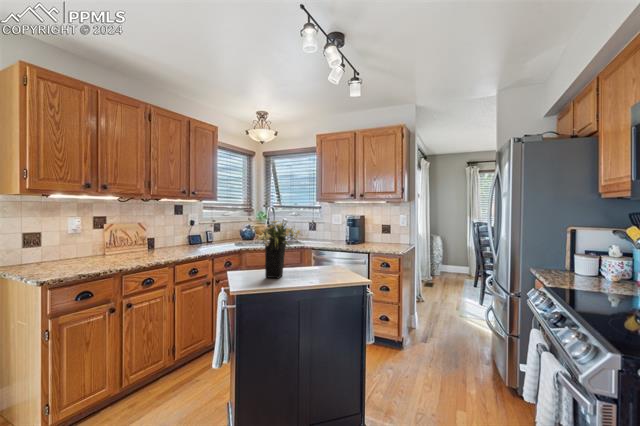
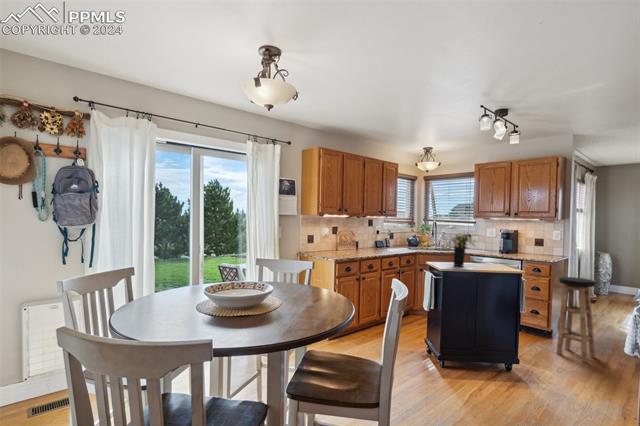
bar stool: none [409,273,450,389] -> present [557,277,595,363]

